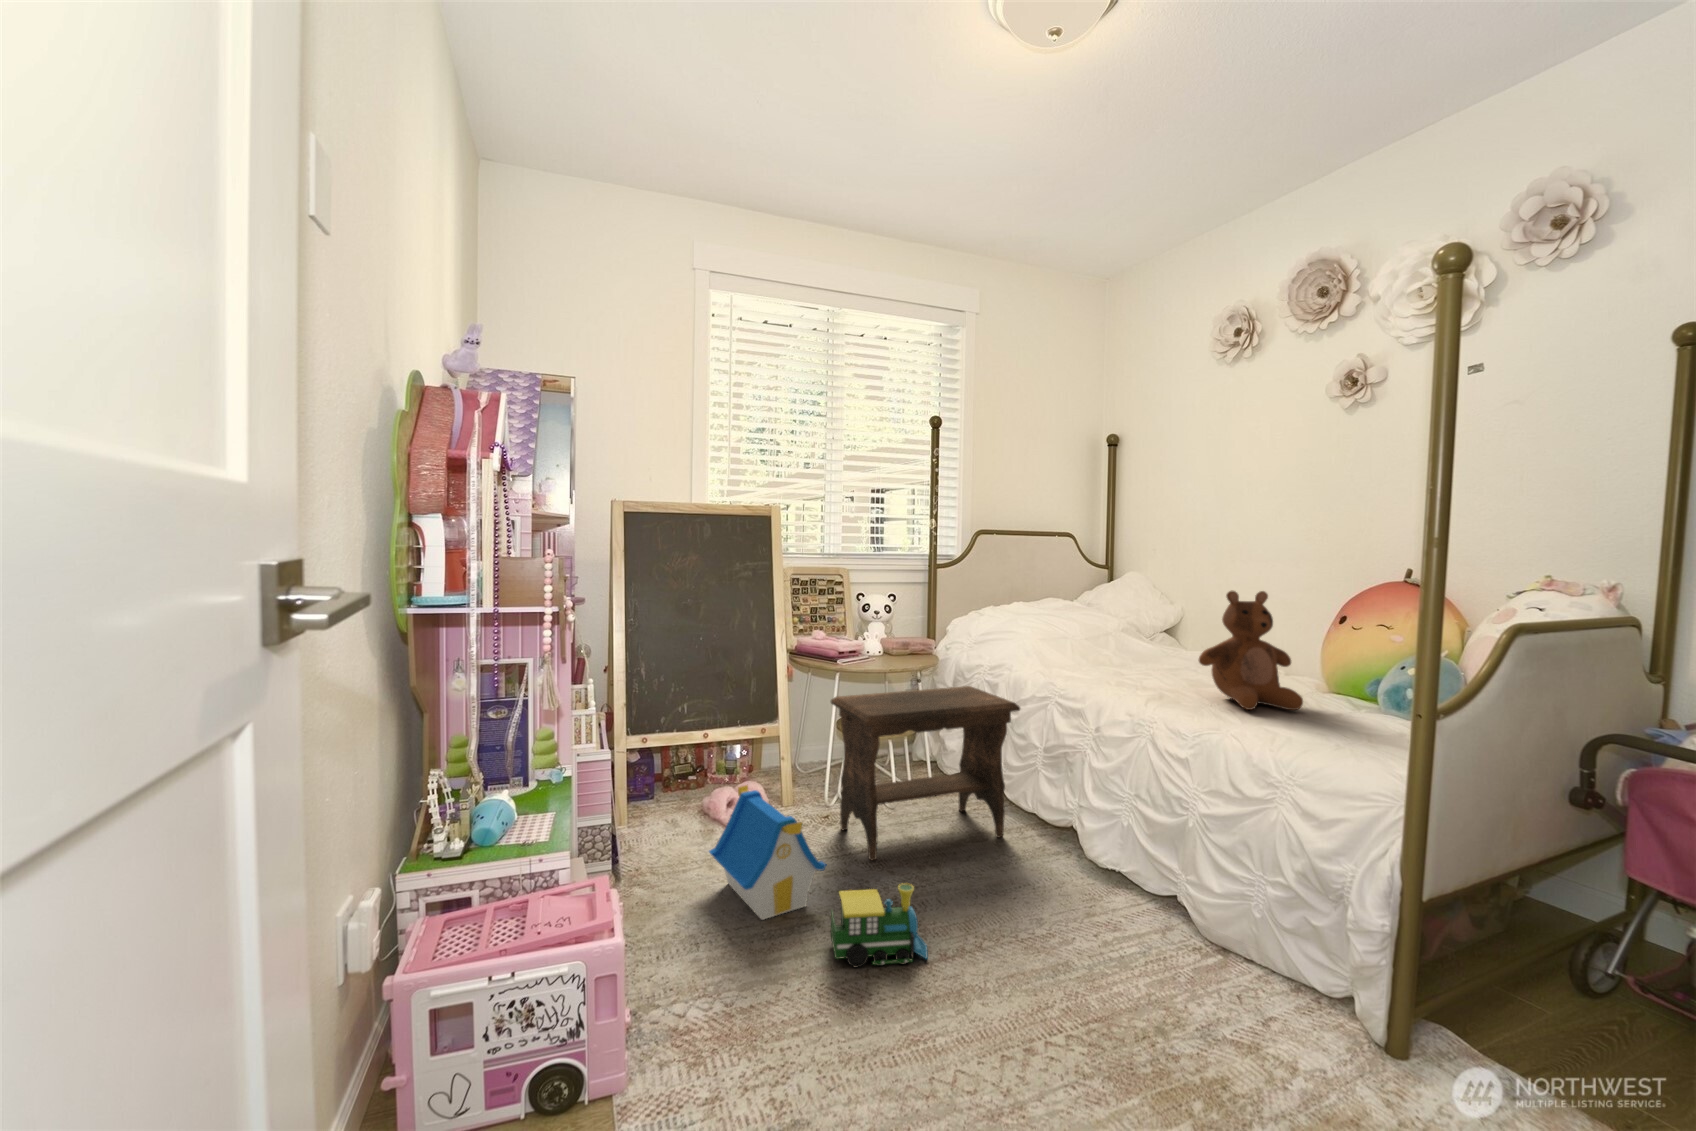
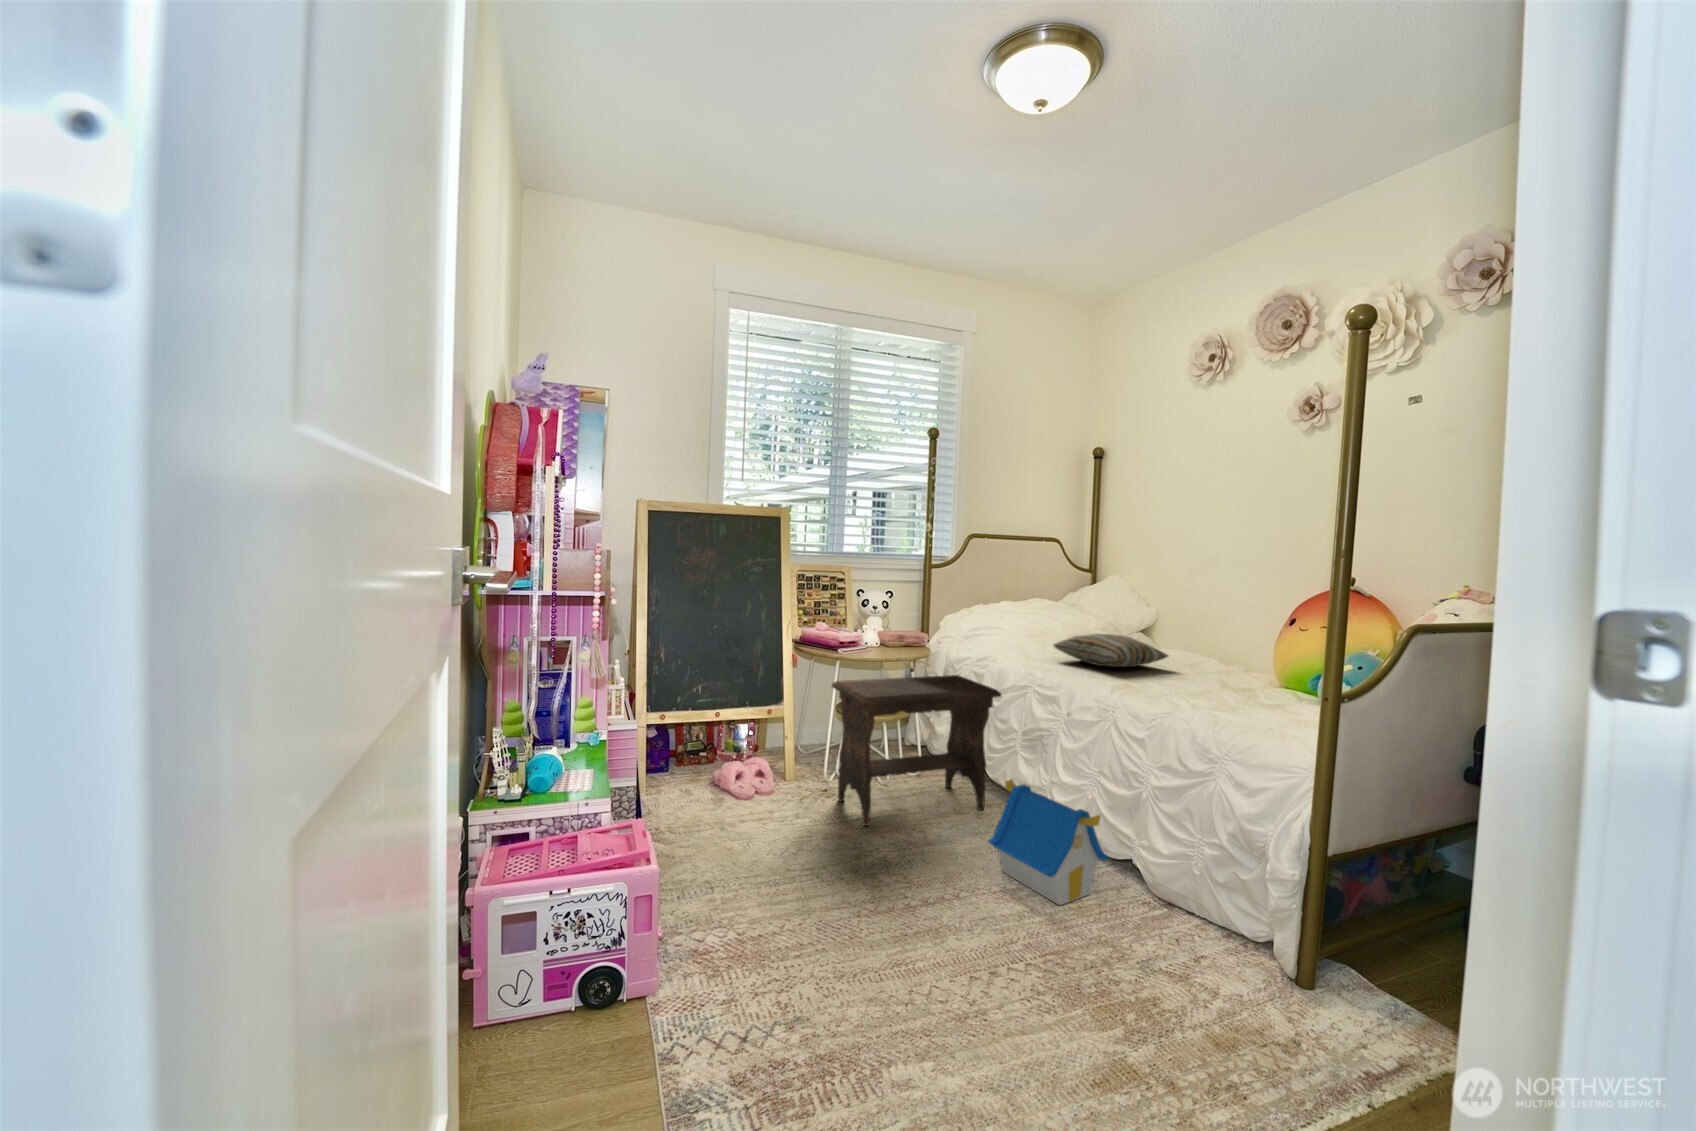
teddy bear: present [1199,591,1303,710] -> none [1159,593,1248,699]
pillow: none [1074,638,1205,674] -> present [1054,634,1168,667]
toy house: present [709,785,826,920] -> present [988,780,1107,905]
toy train: present [831,883,927,968] -> none [828,839,911,909]

